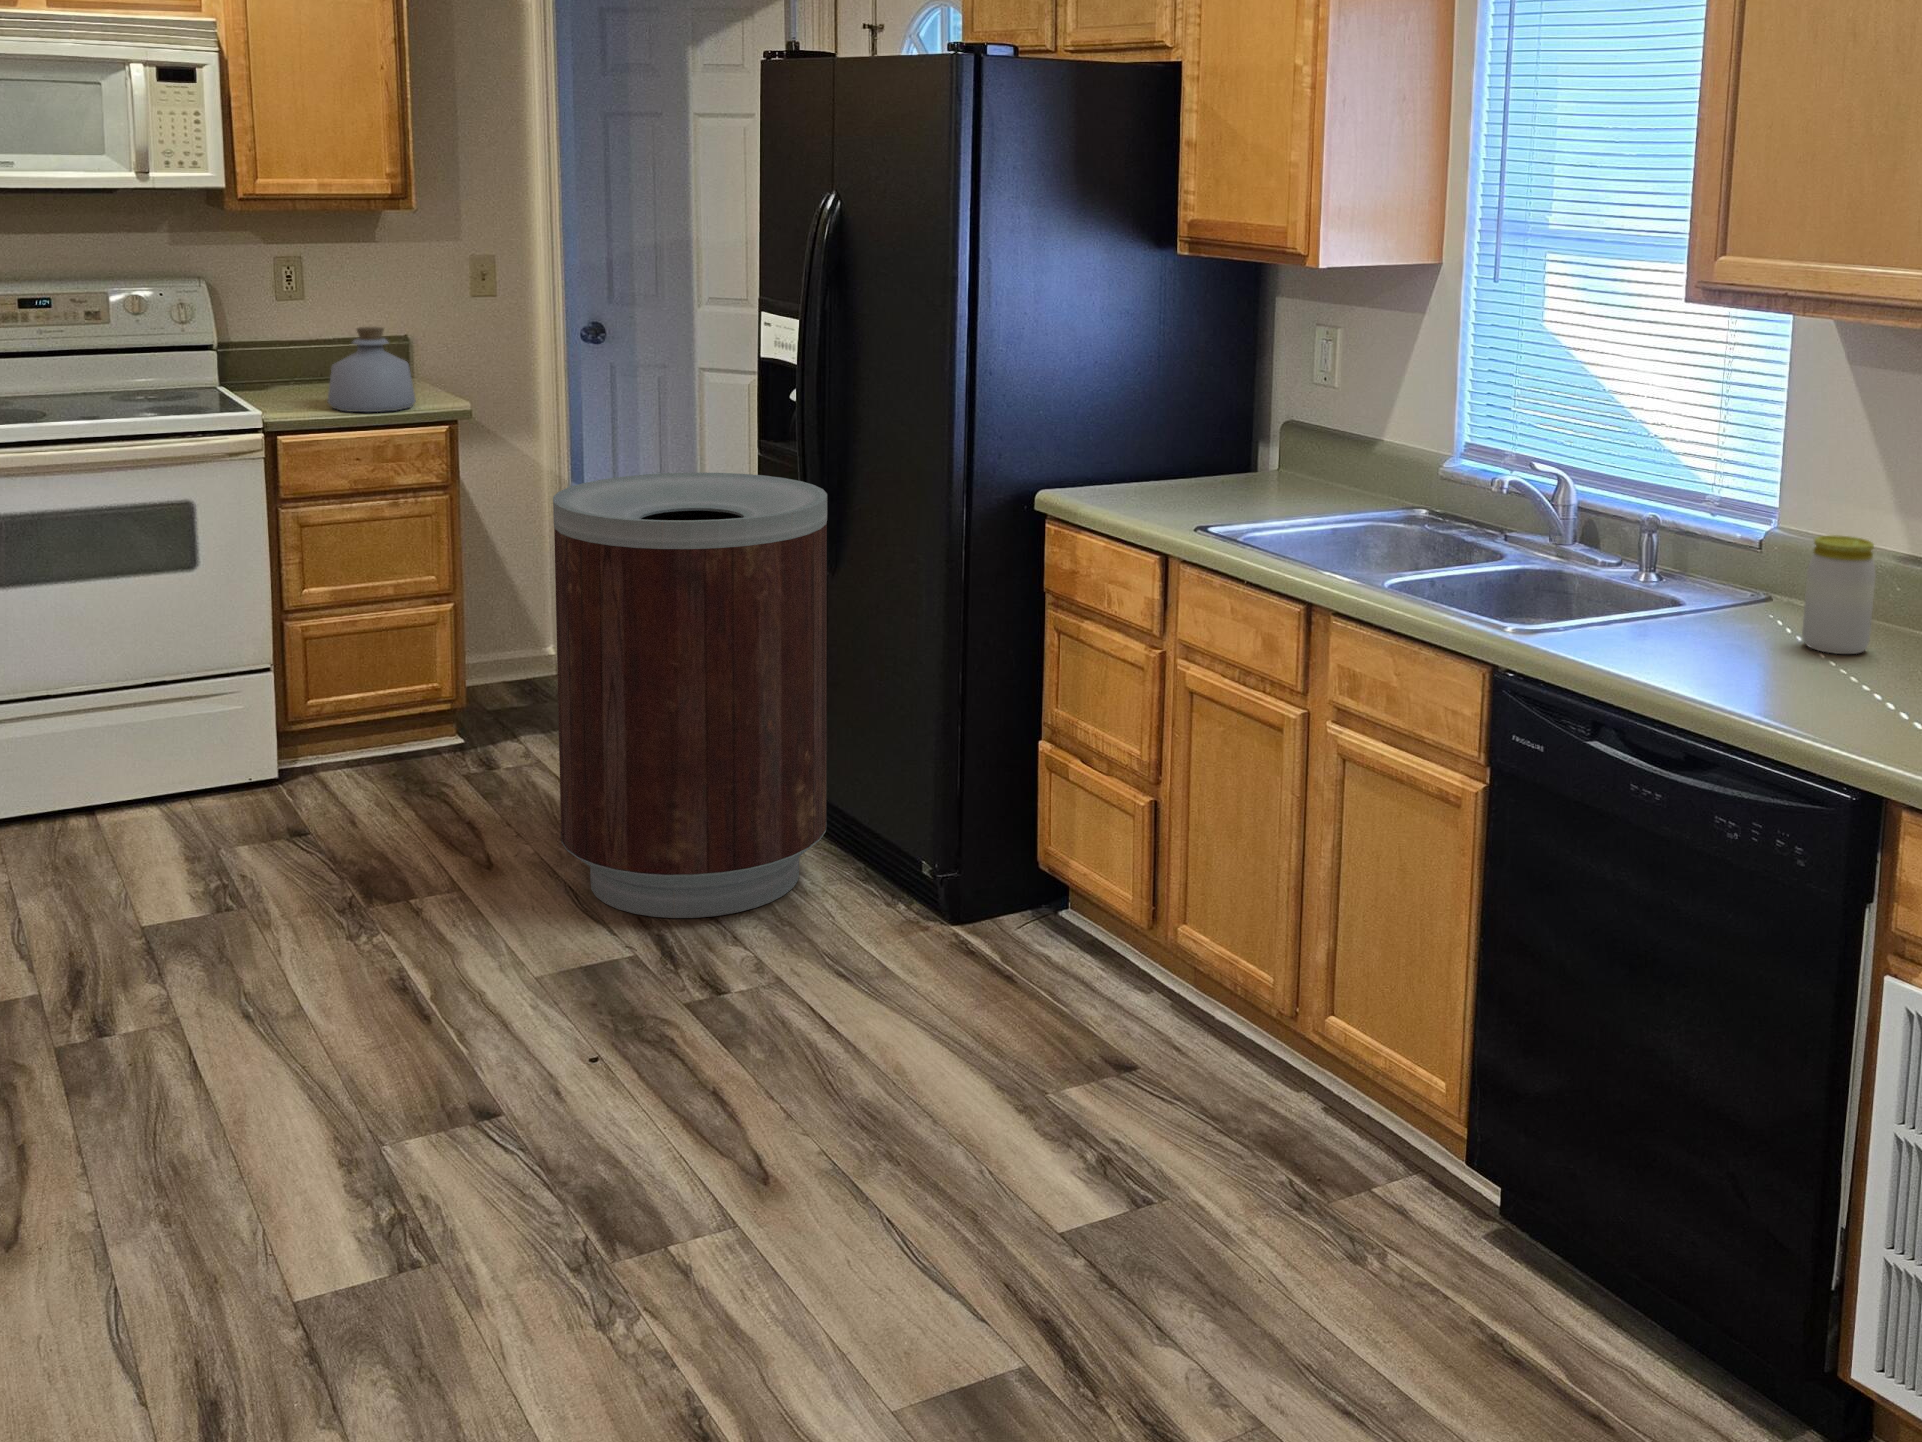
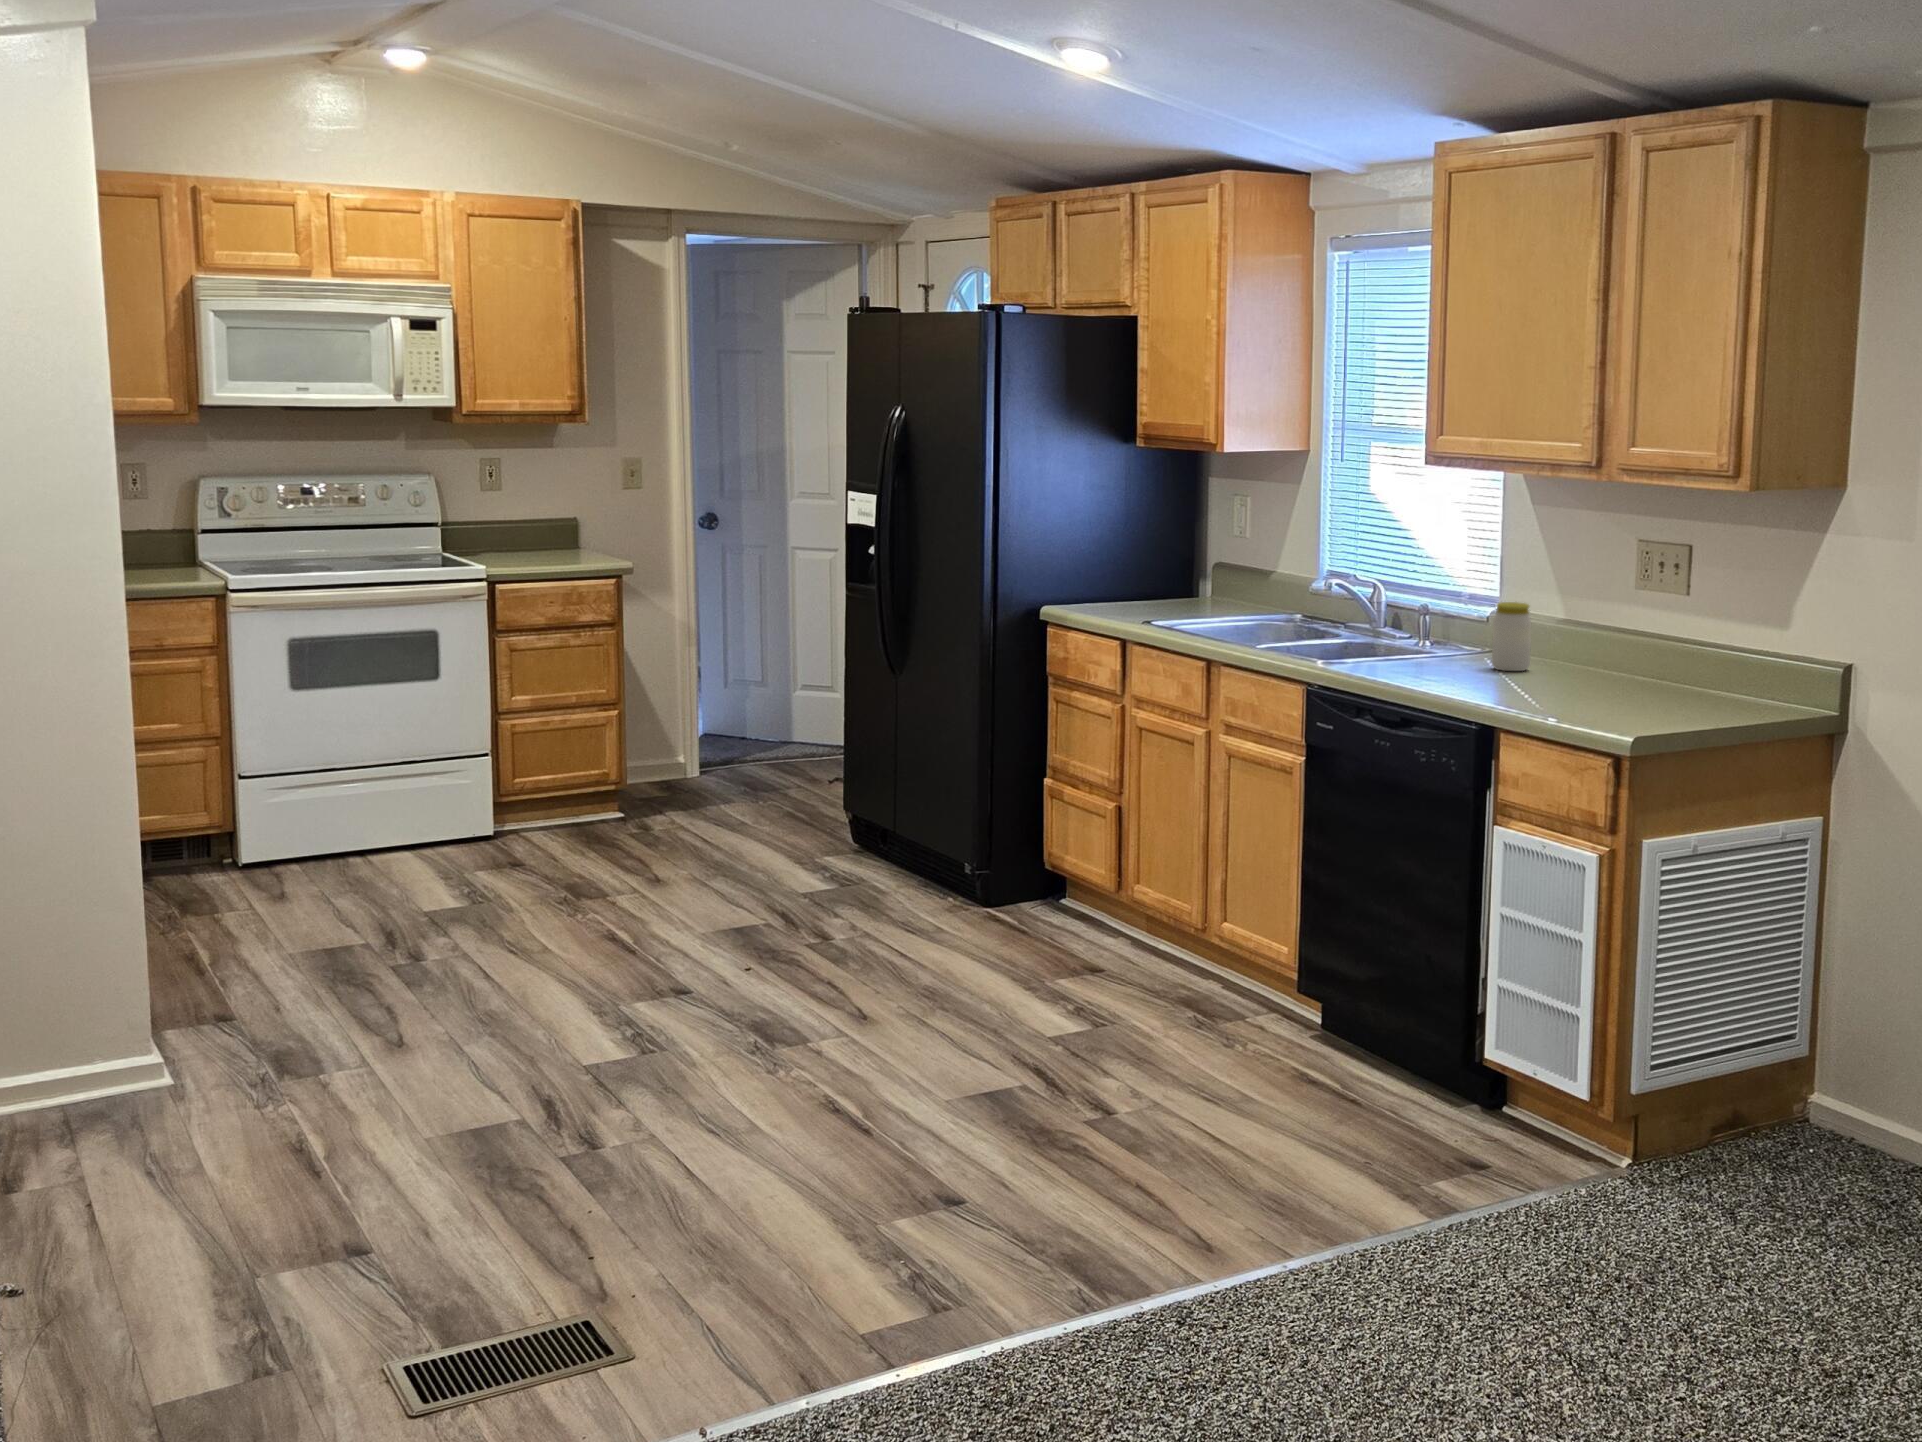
bottle: present [328,327,416,412] -> none [529,507,593,568]
trash can: present [553,473,827,918] -> none [707,603,898,904]

